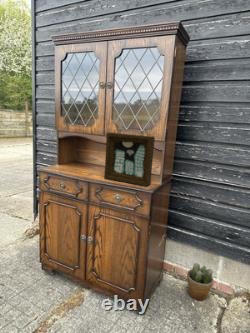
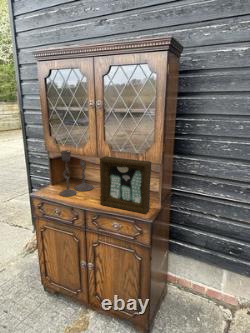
candlestick: none [65,121,98,172] -> present [59,151,94,196]
potted plant: present [187,263,214,301] -> none [191,278,218,315]

